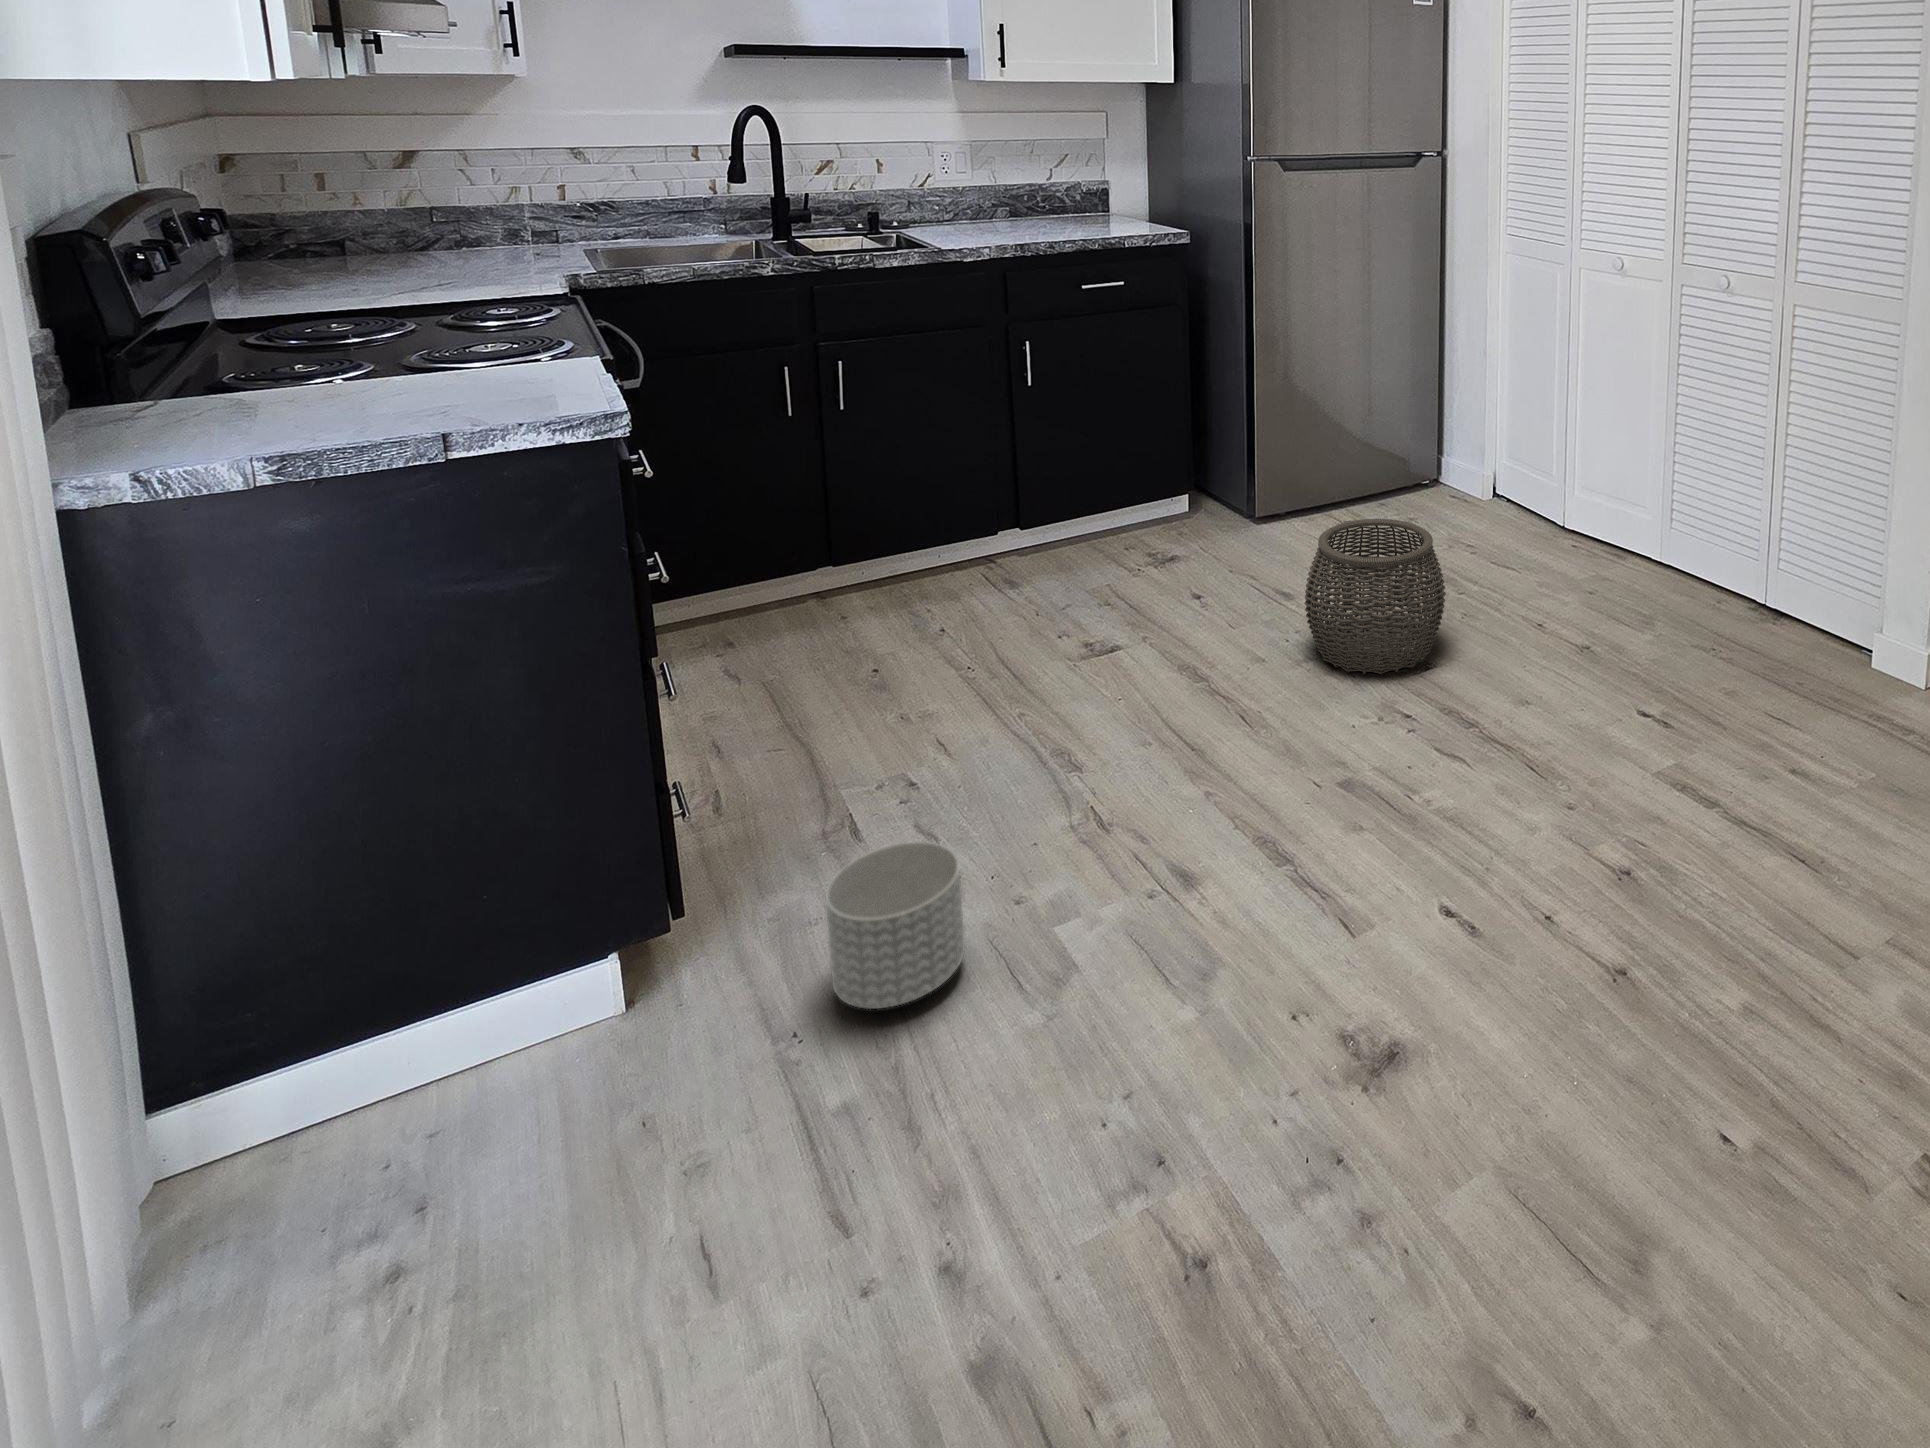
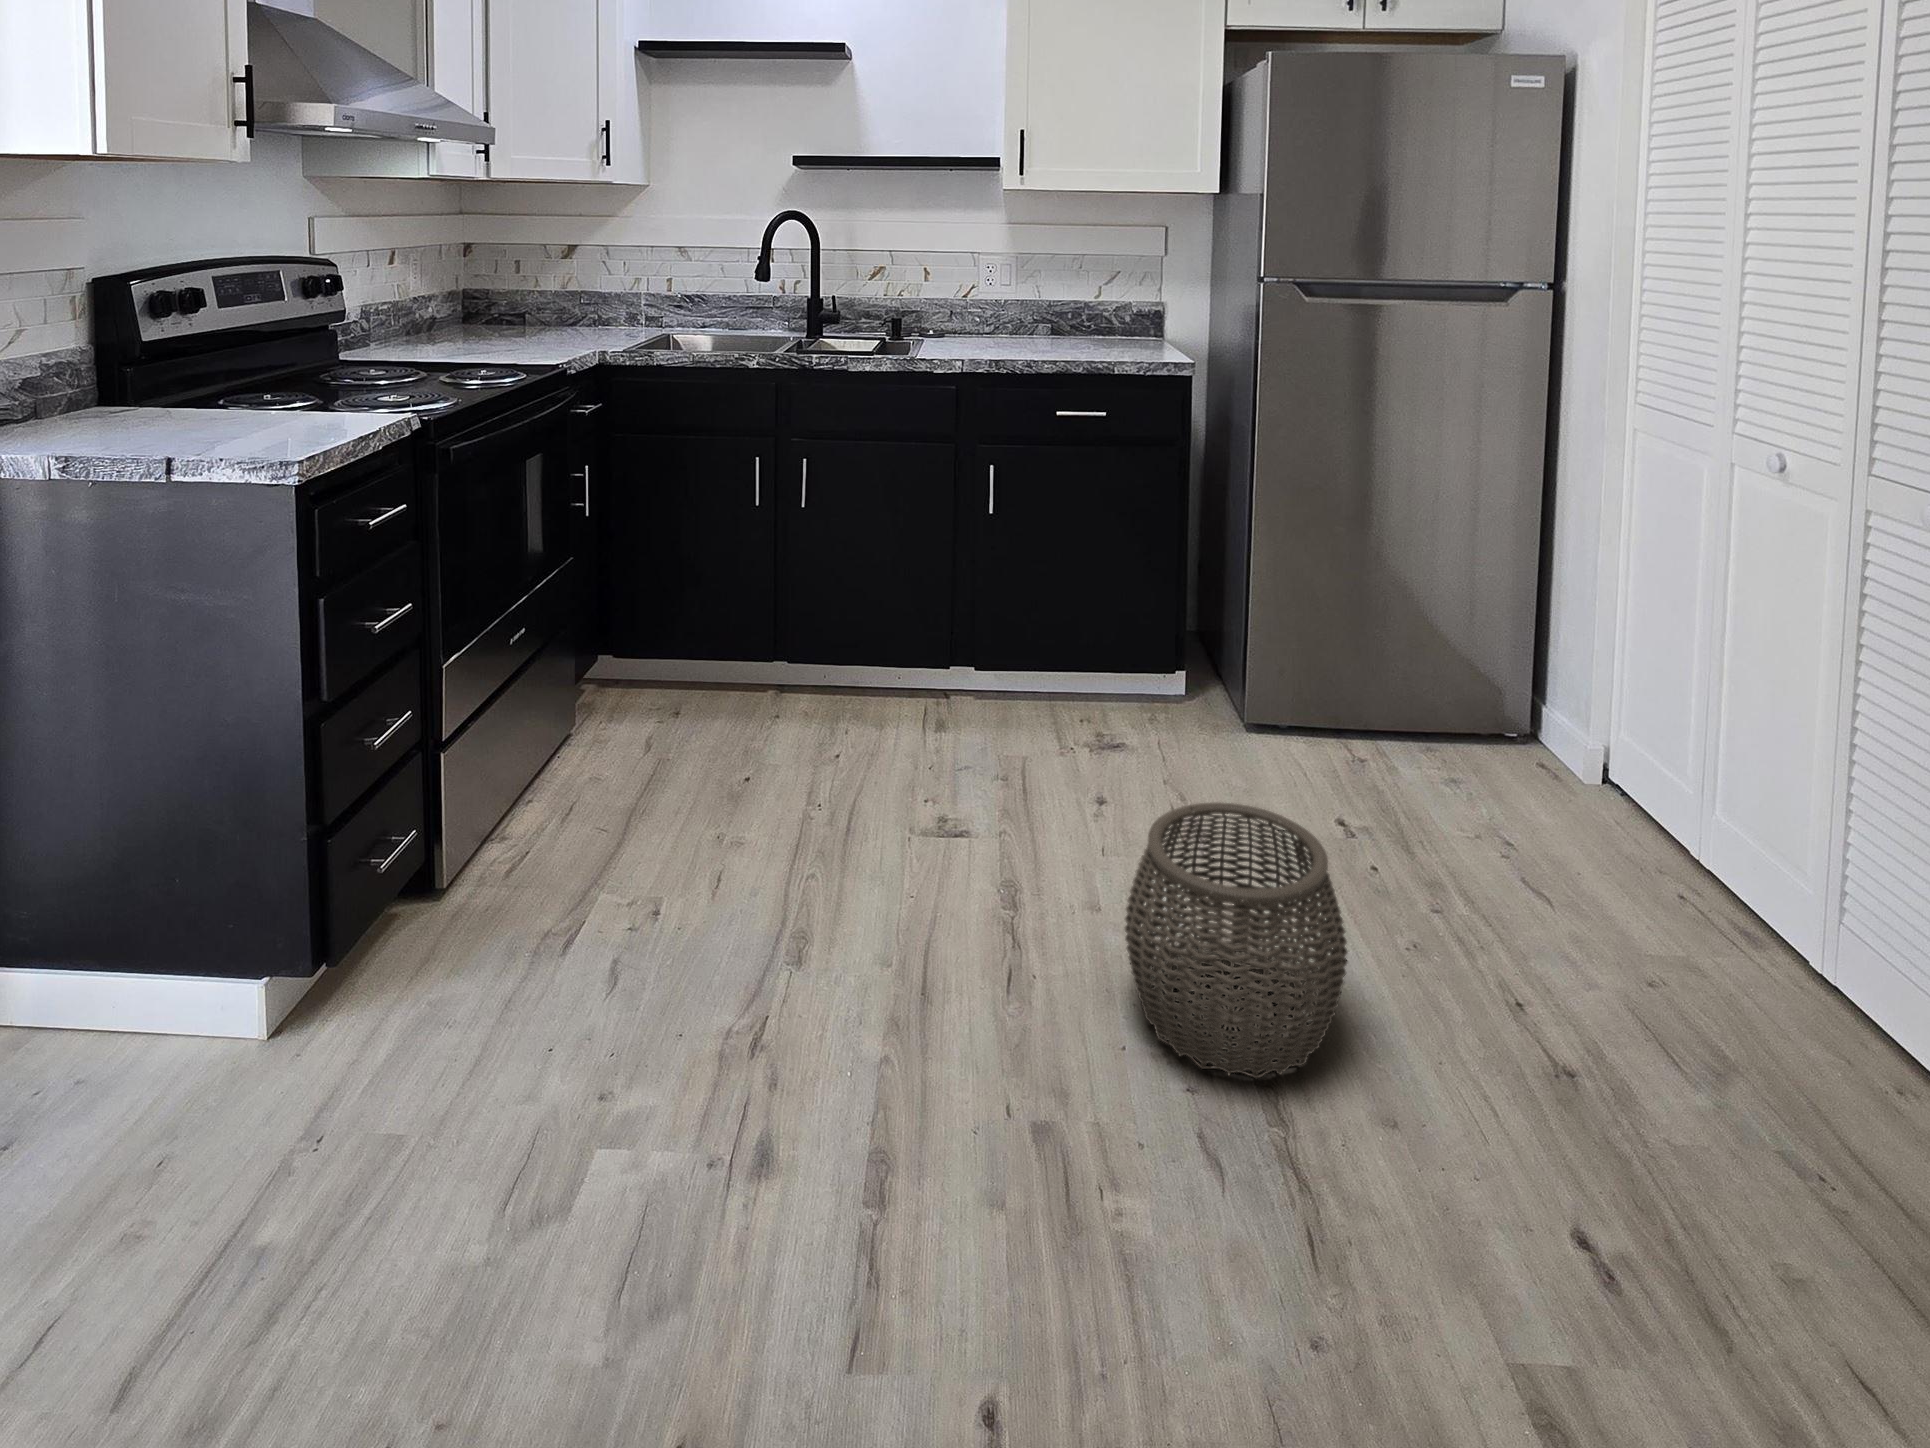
planter: present [826,841,965,1009] -> none [217,1052,392,1285]

